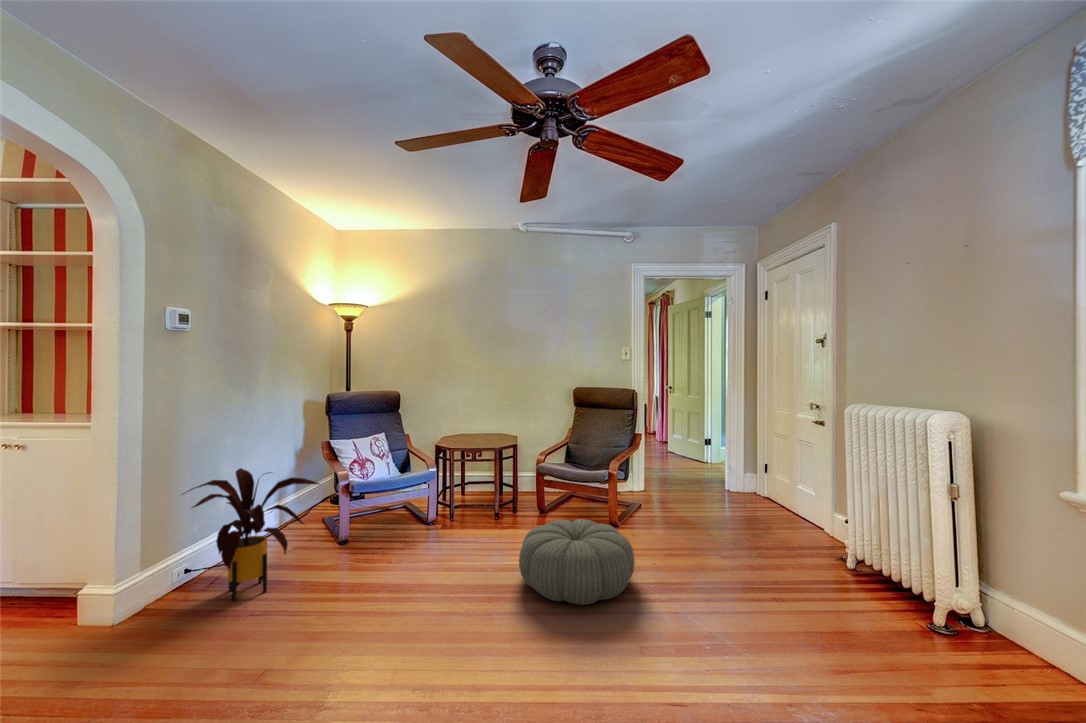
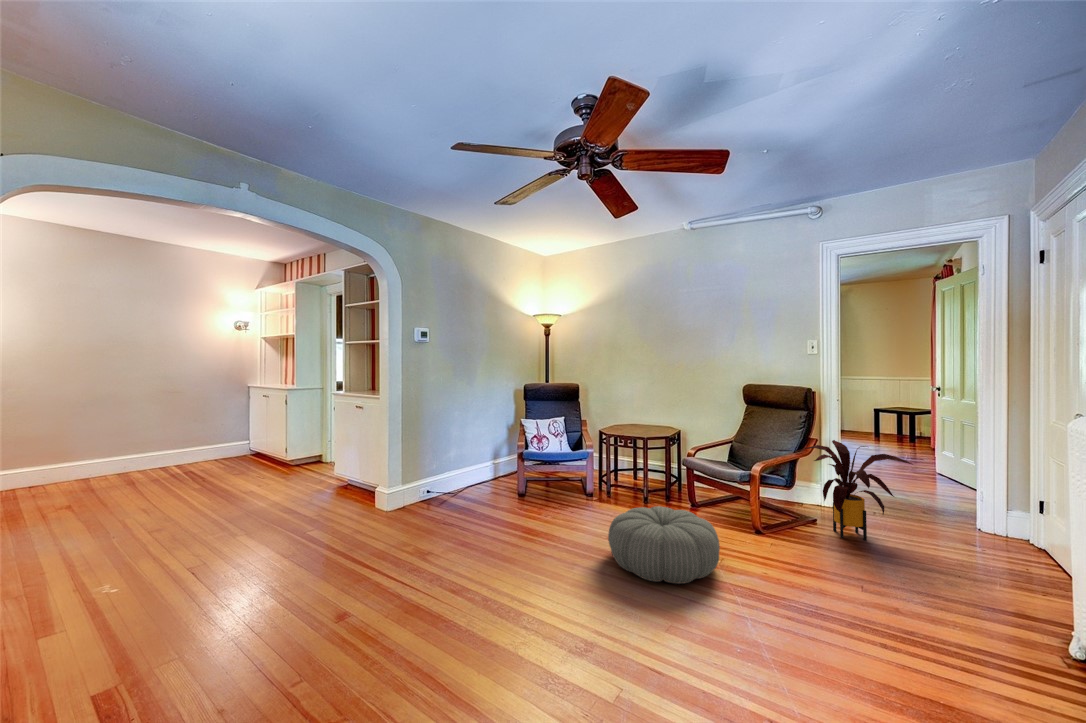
house plant: present [185,468,319,601] -> present [796,440,913,541]

